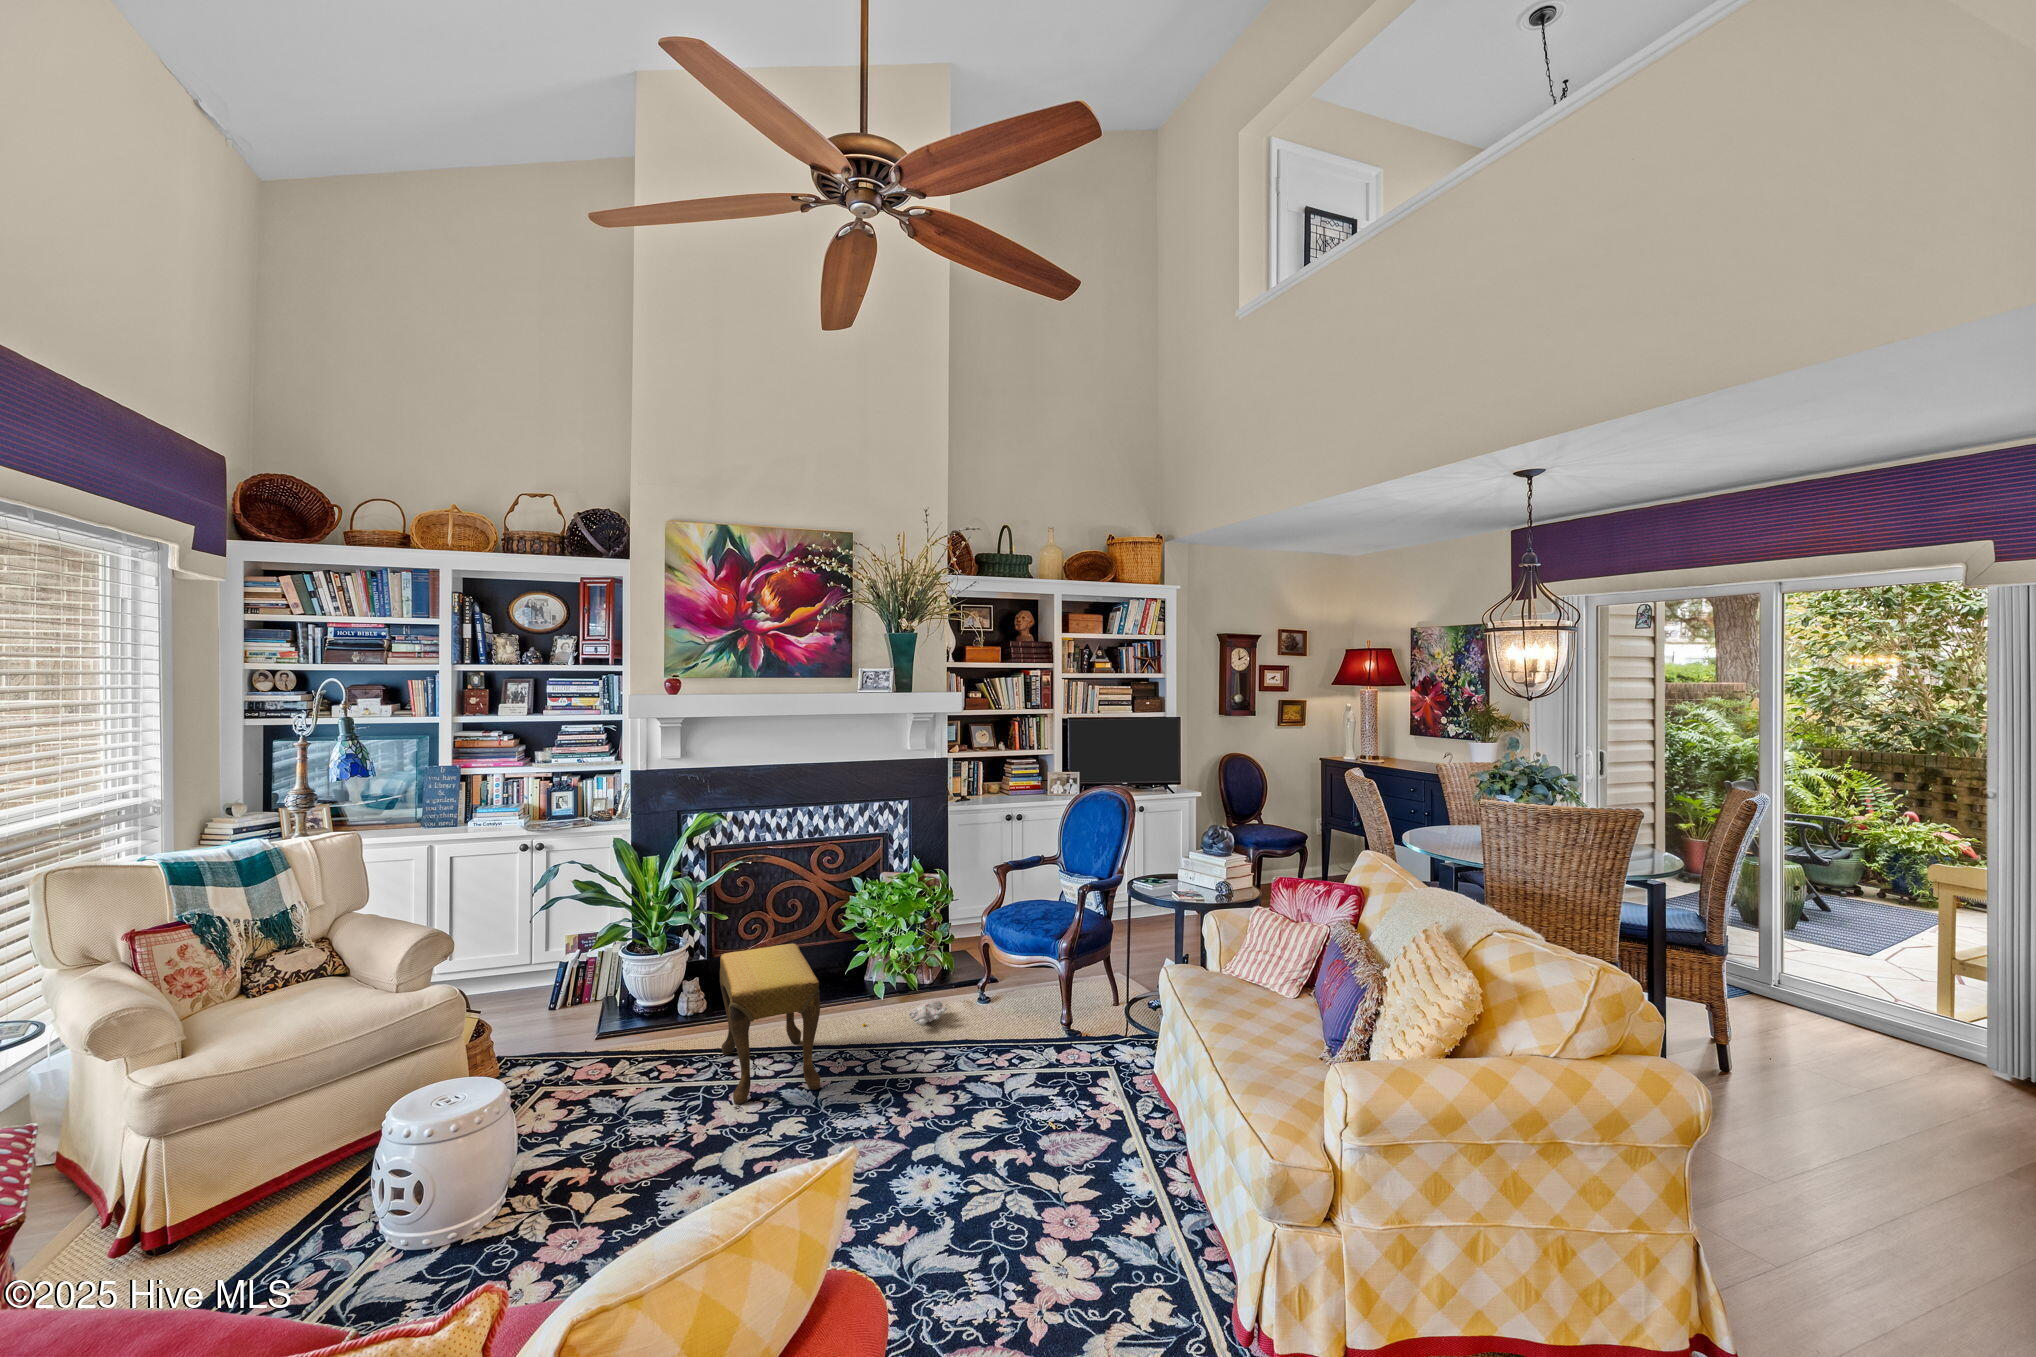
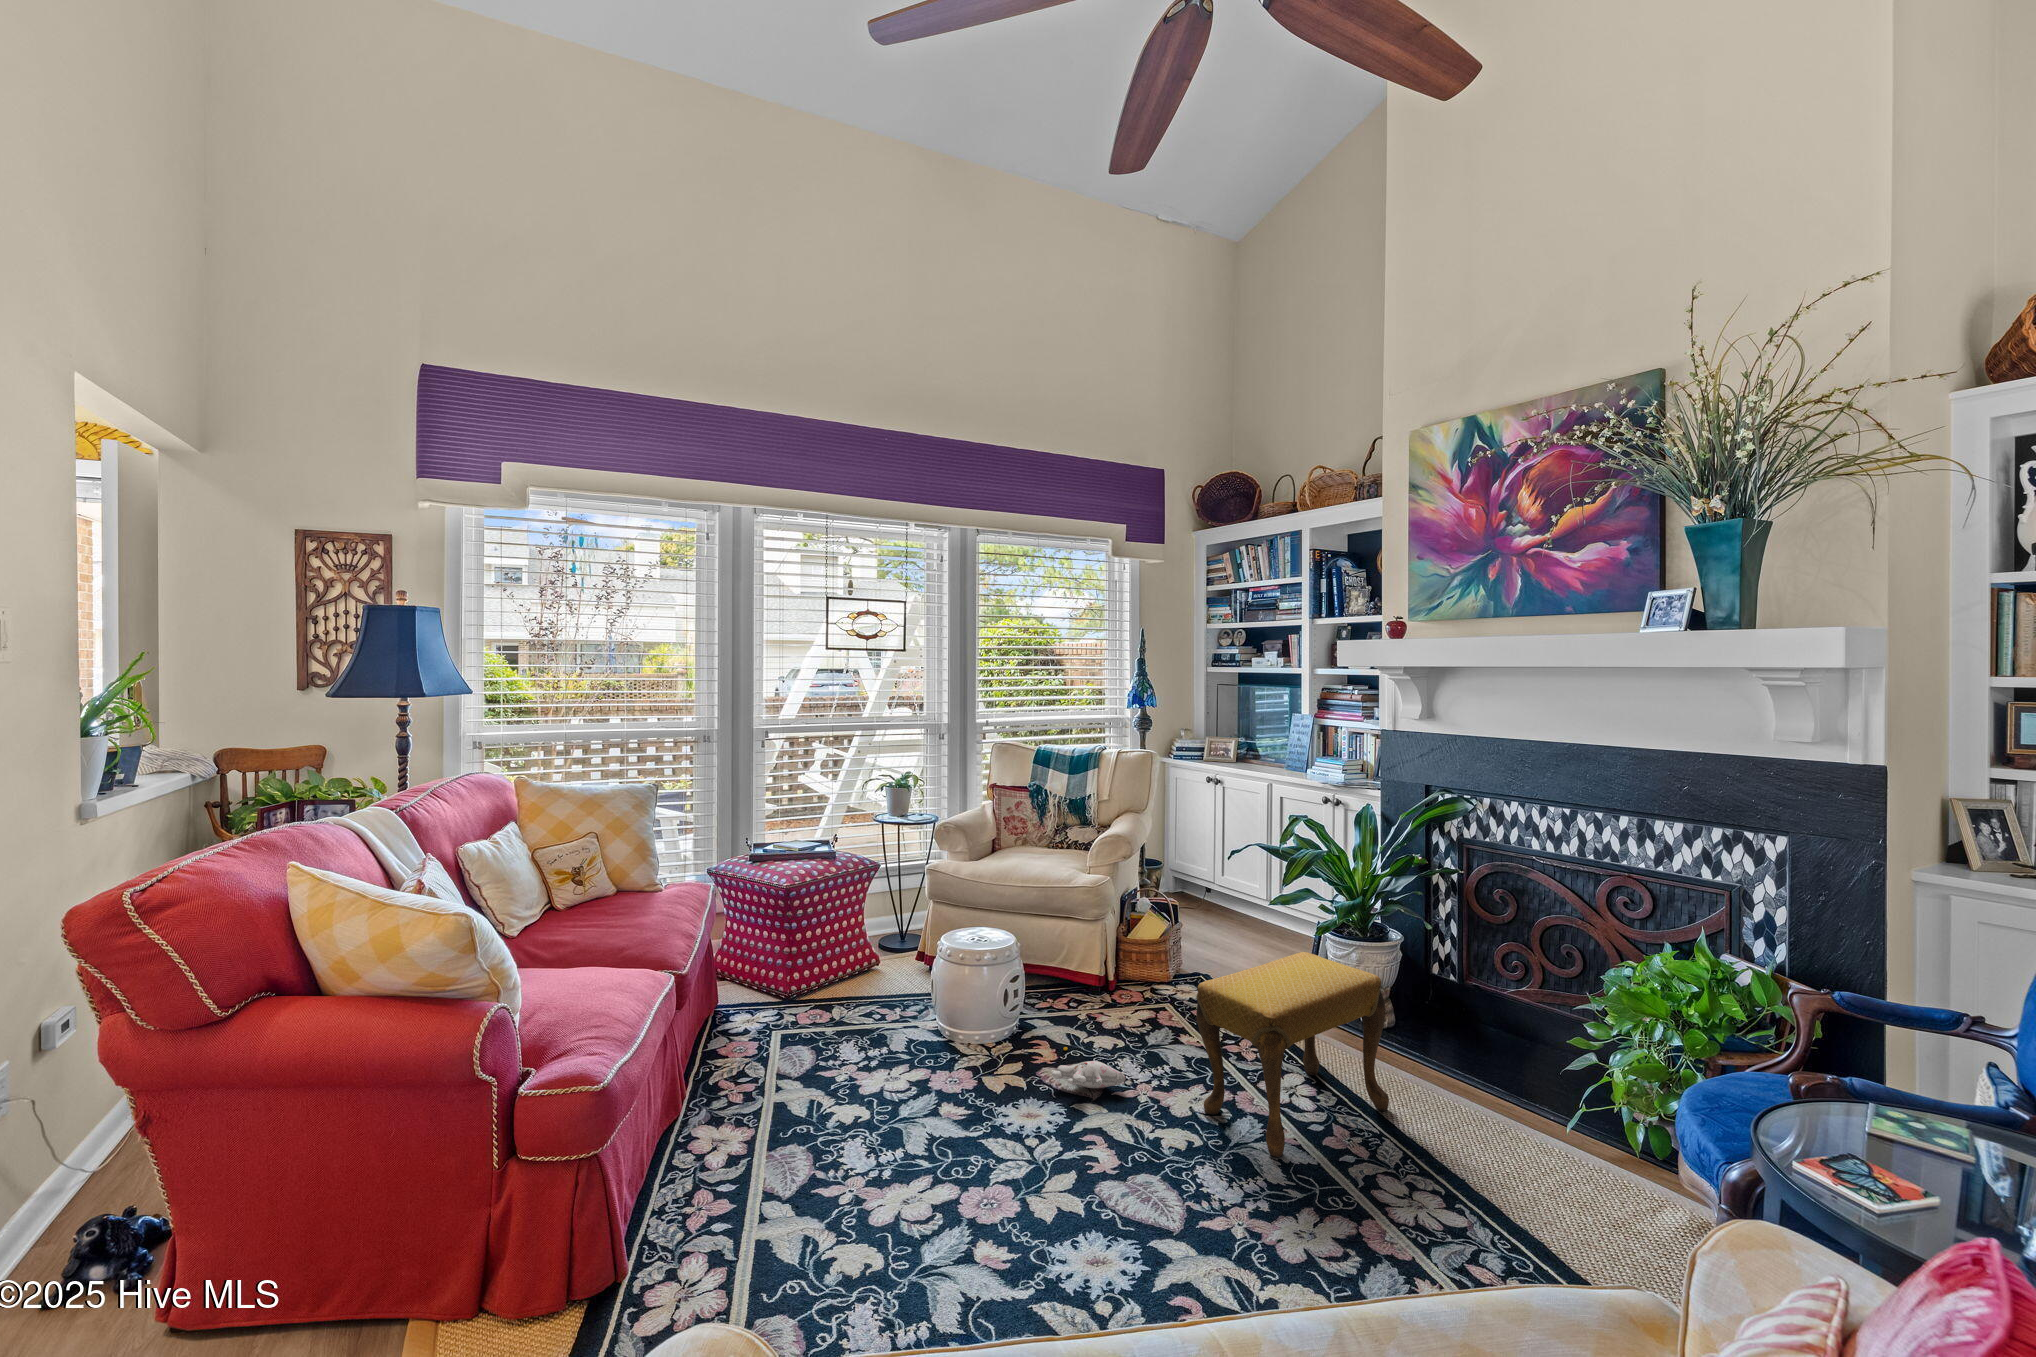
plush toy: present [862,1000,947,1026] -> present [1051,1047,1125,1088]

